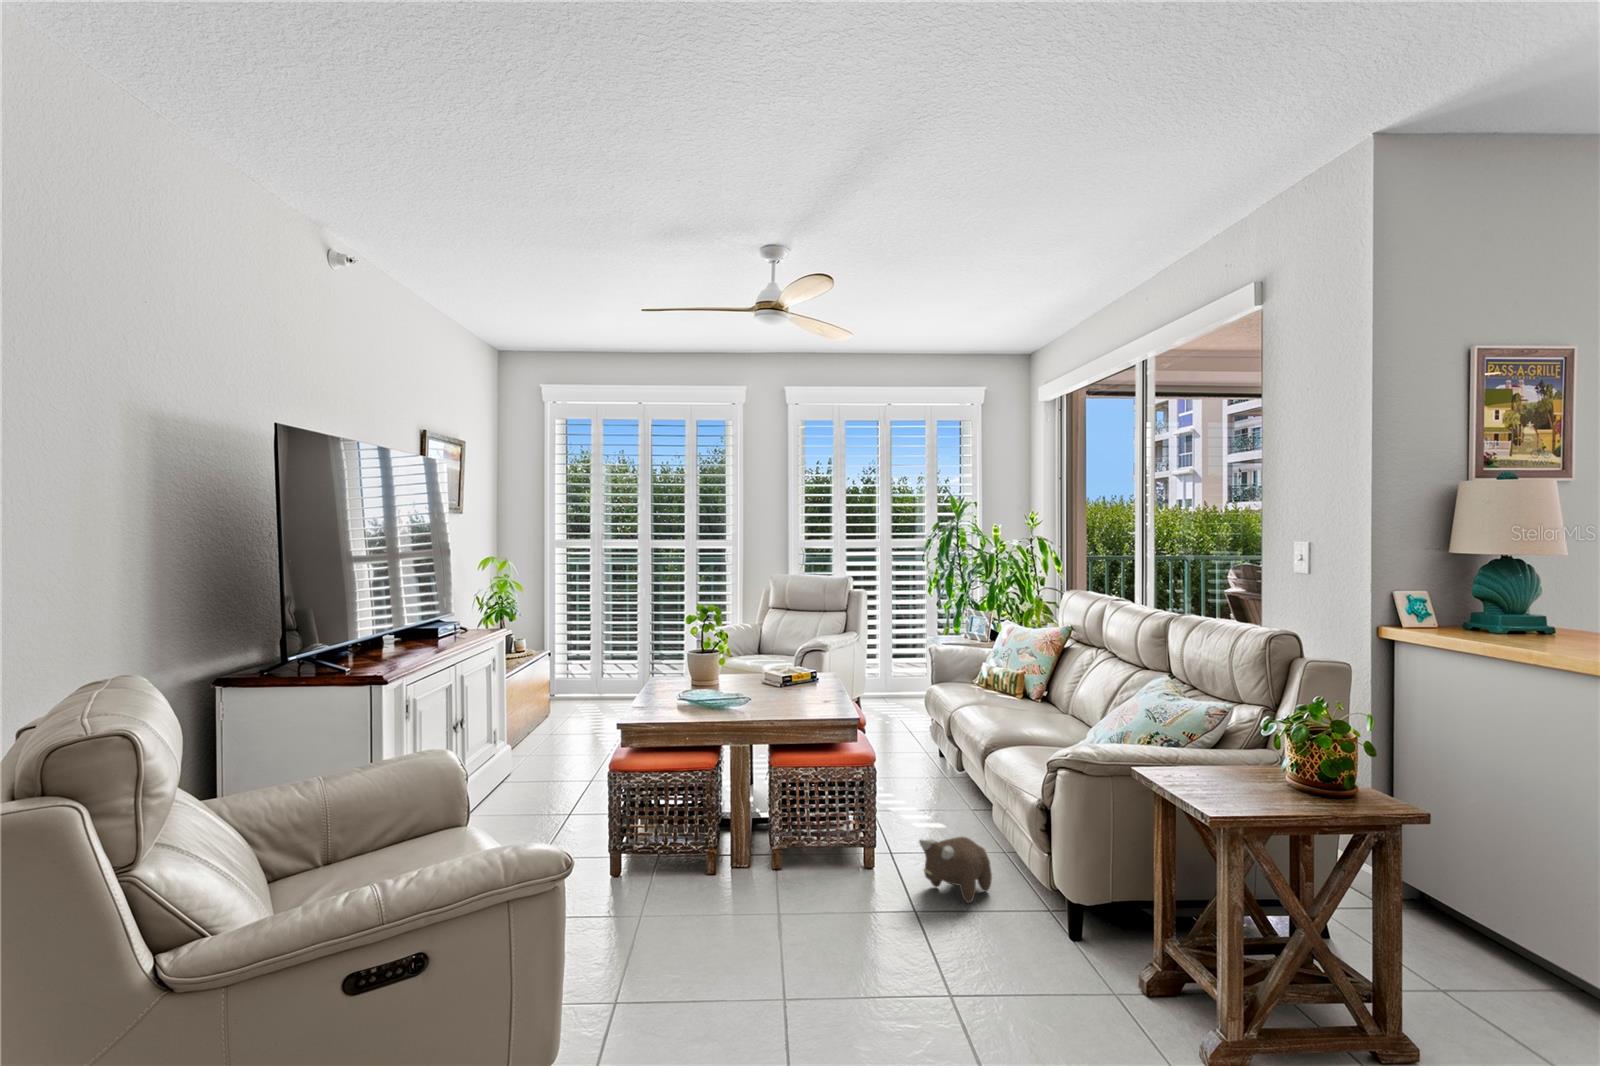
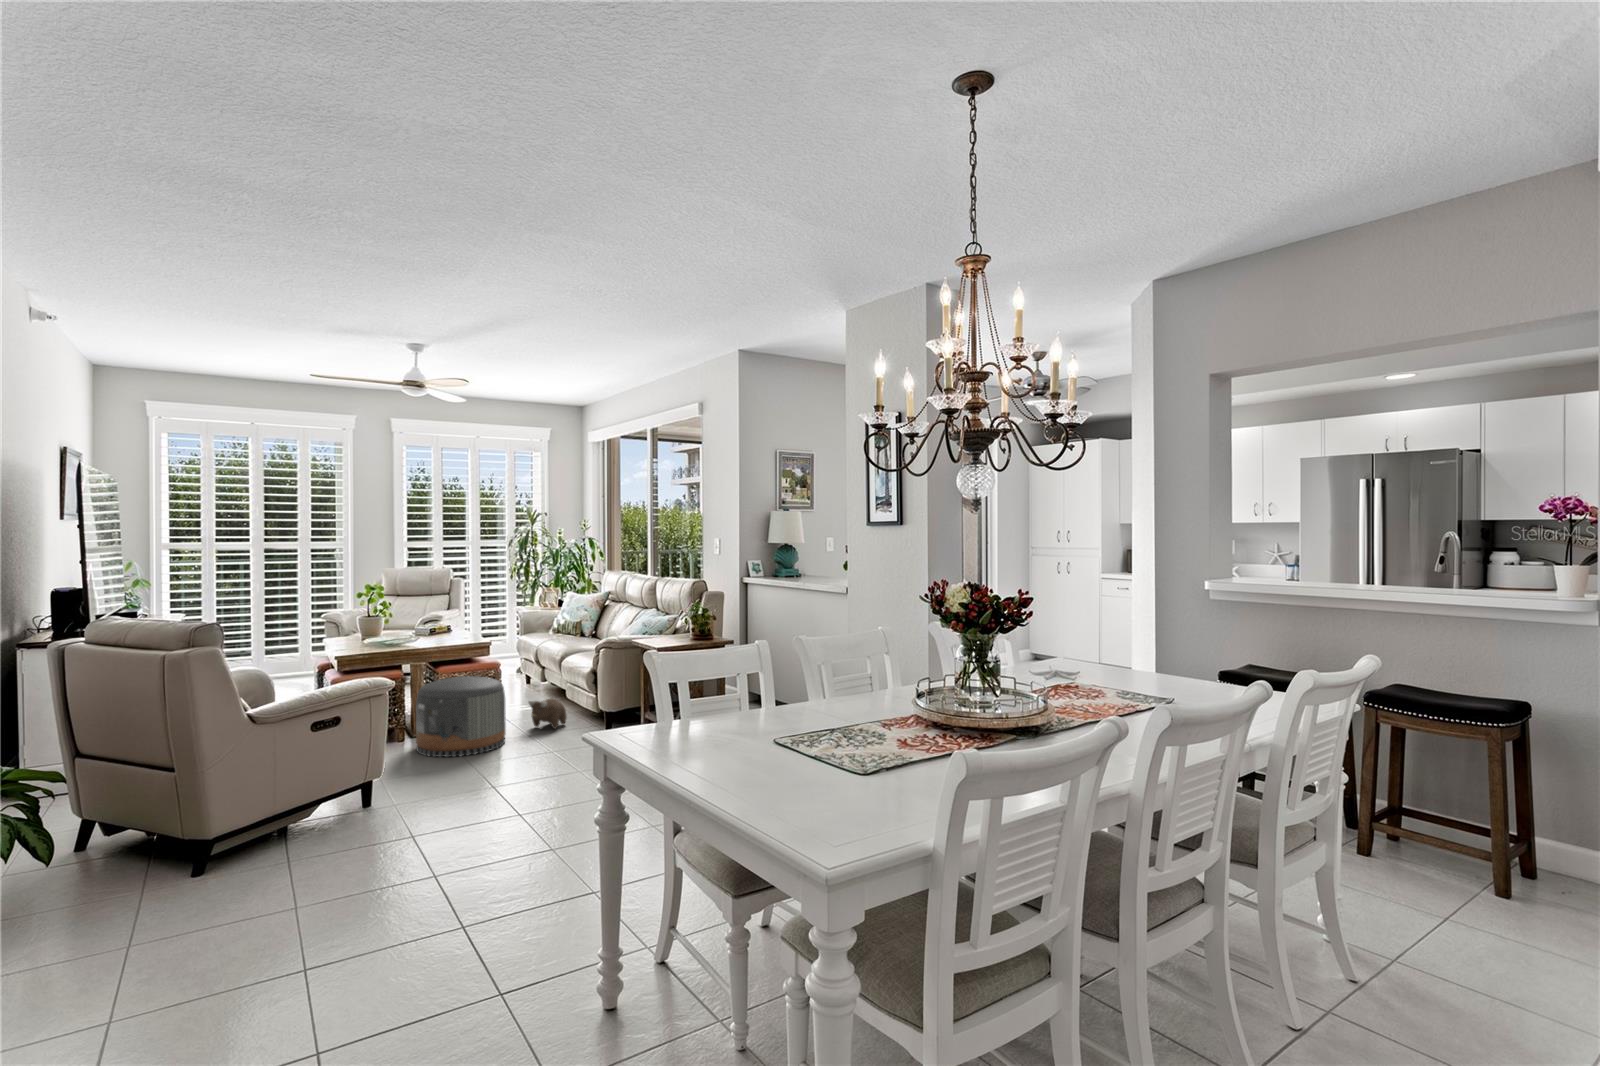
pouf: none [716,780,872,958] -> present [416,676,506,757]

